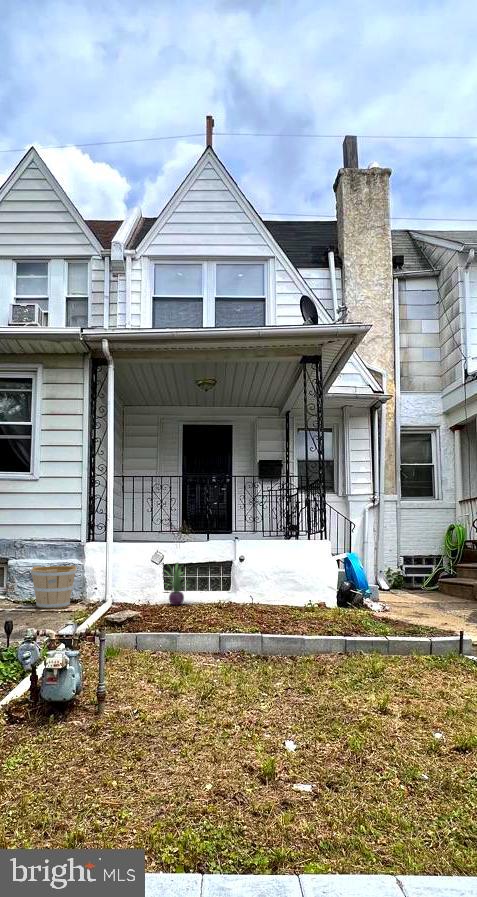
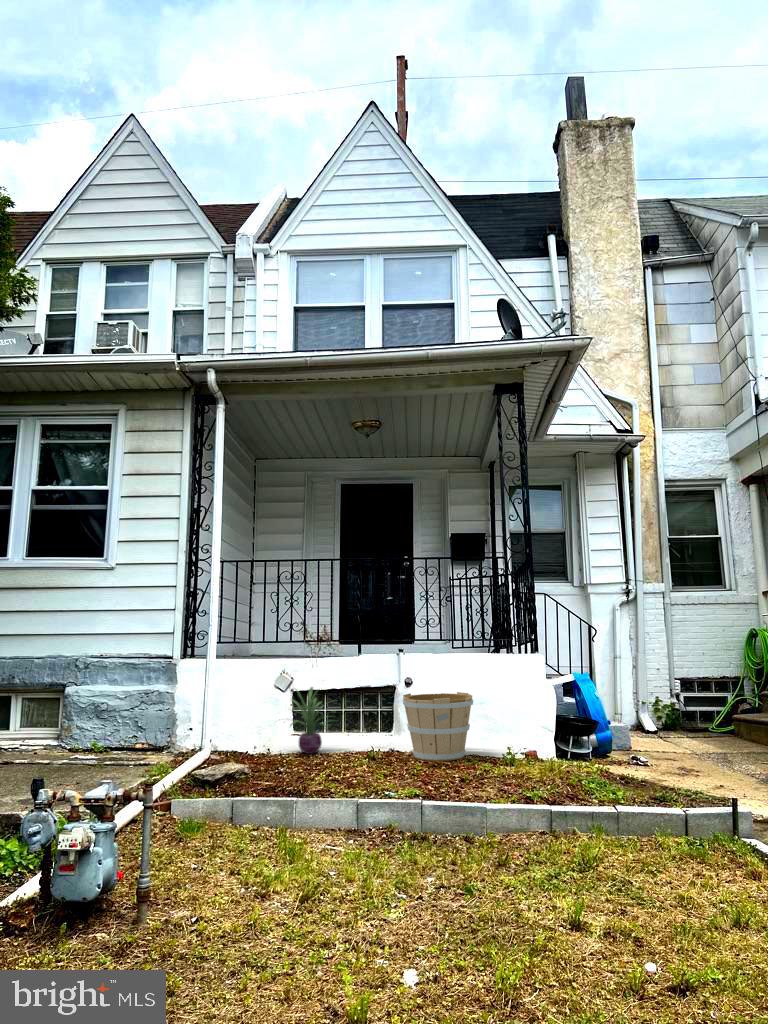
wooden bucket: present [31,565,77,608] -> present [403,692,473,761]

